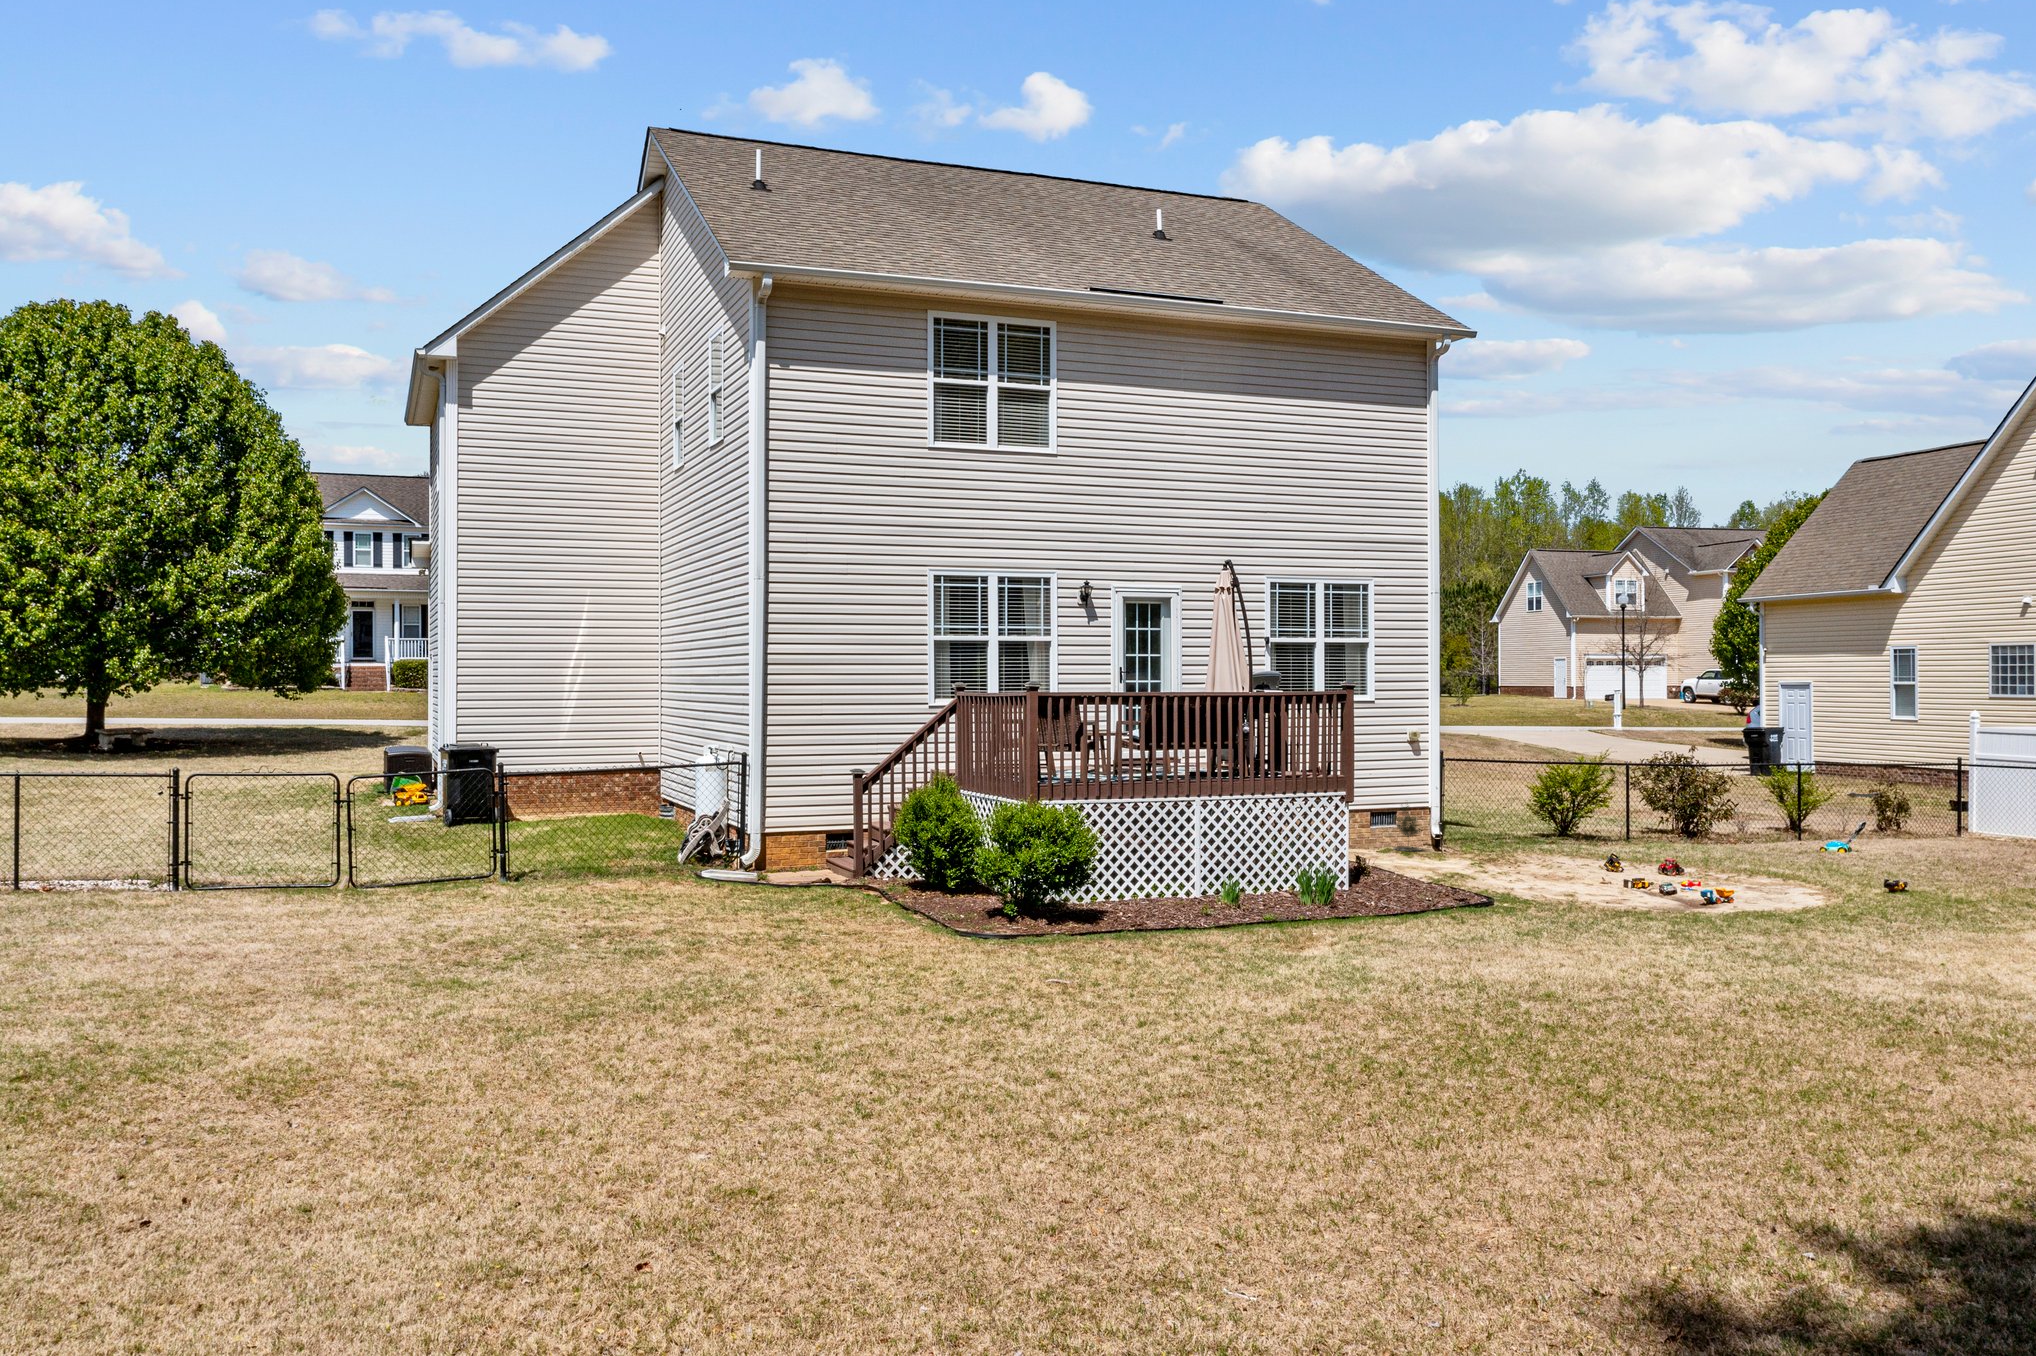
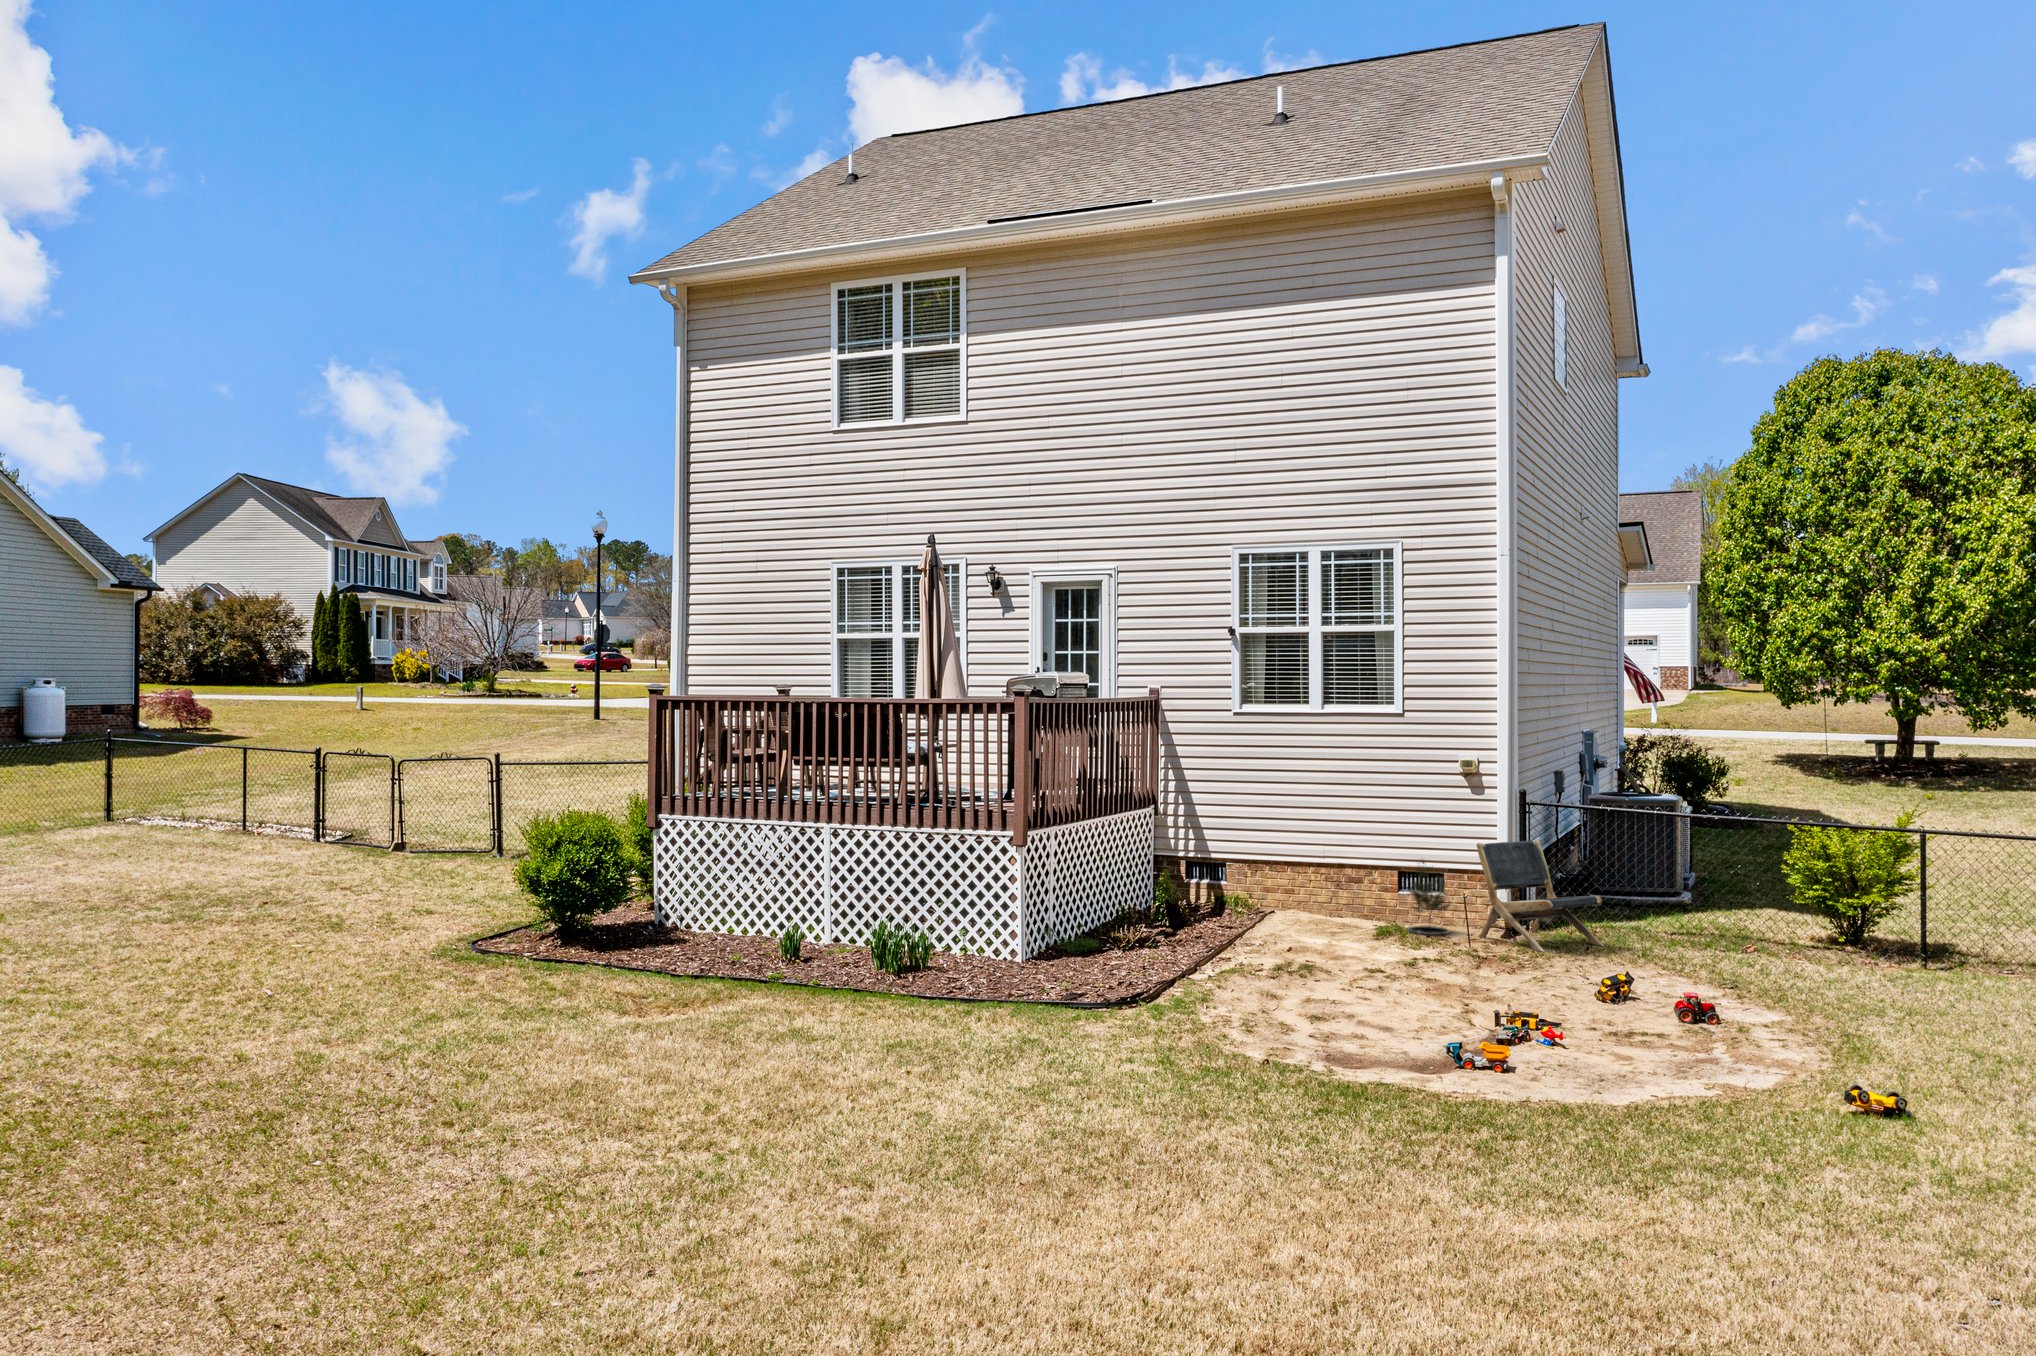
lounge chair: none [1438,784,1506,853] -> present [1477,840,1604,952]

